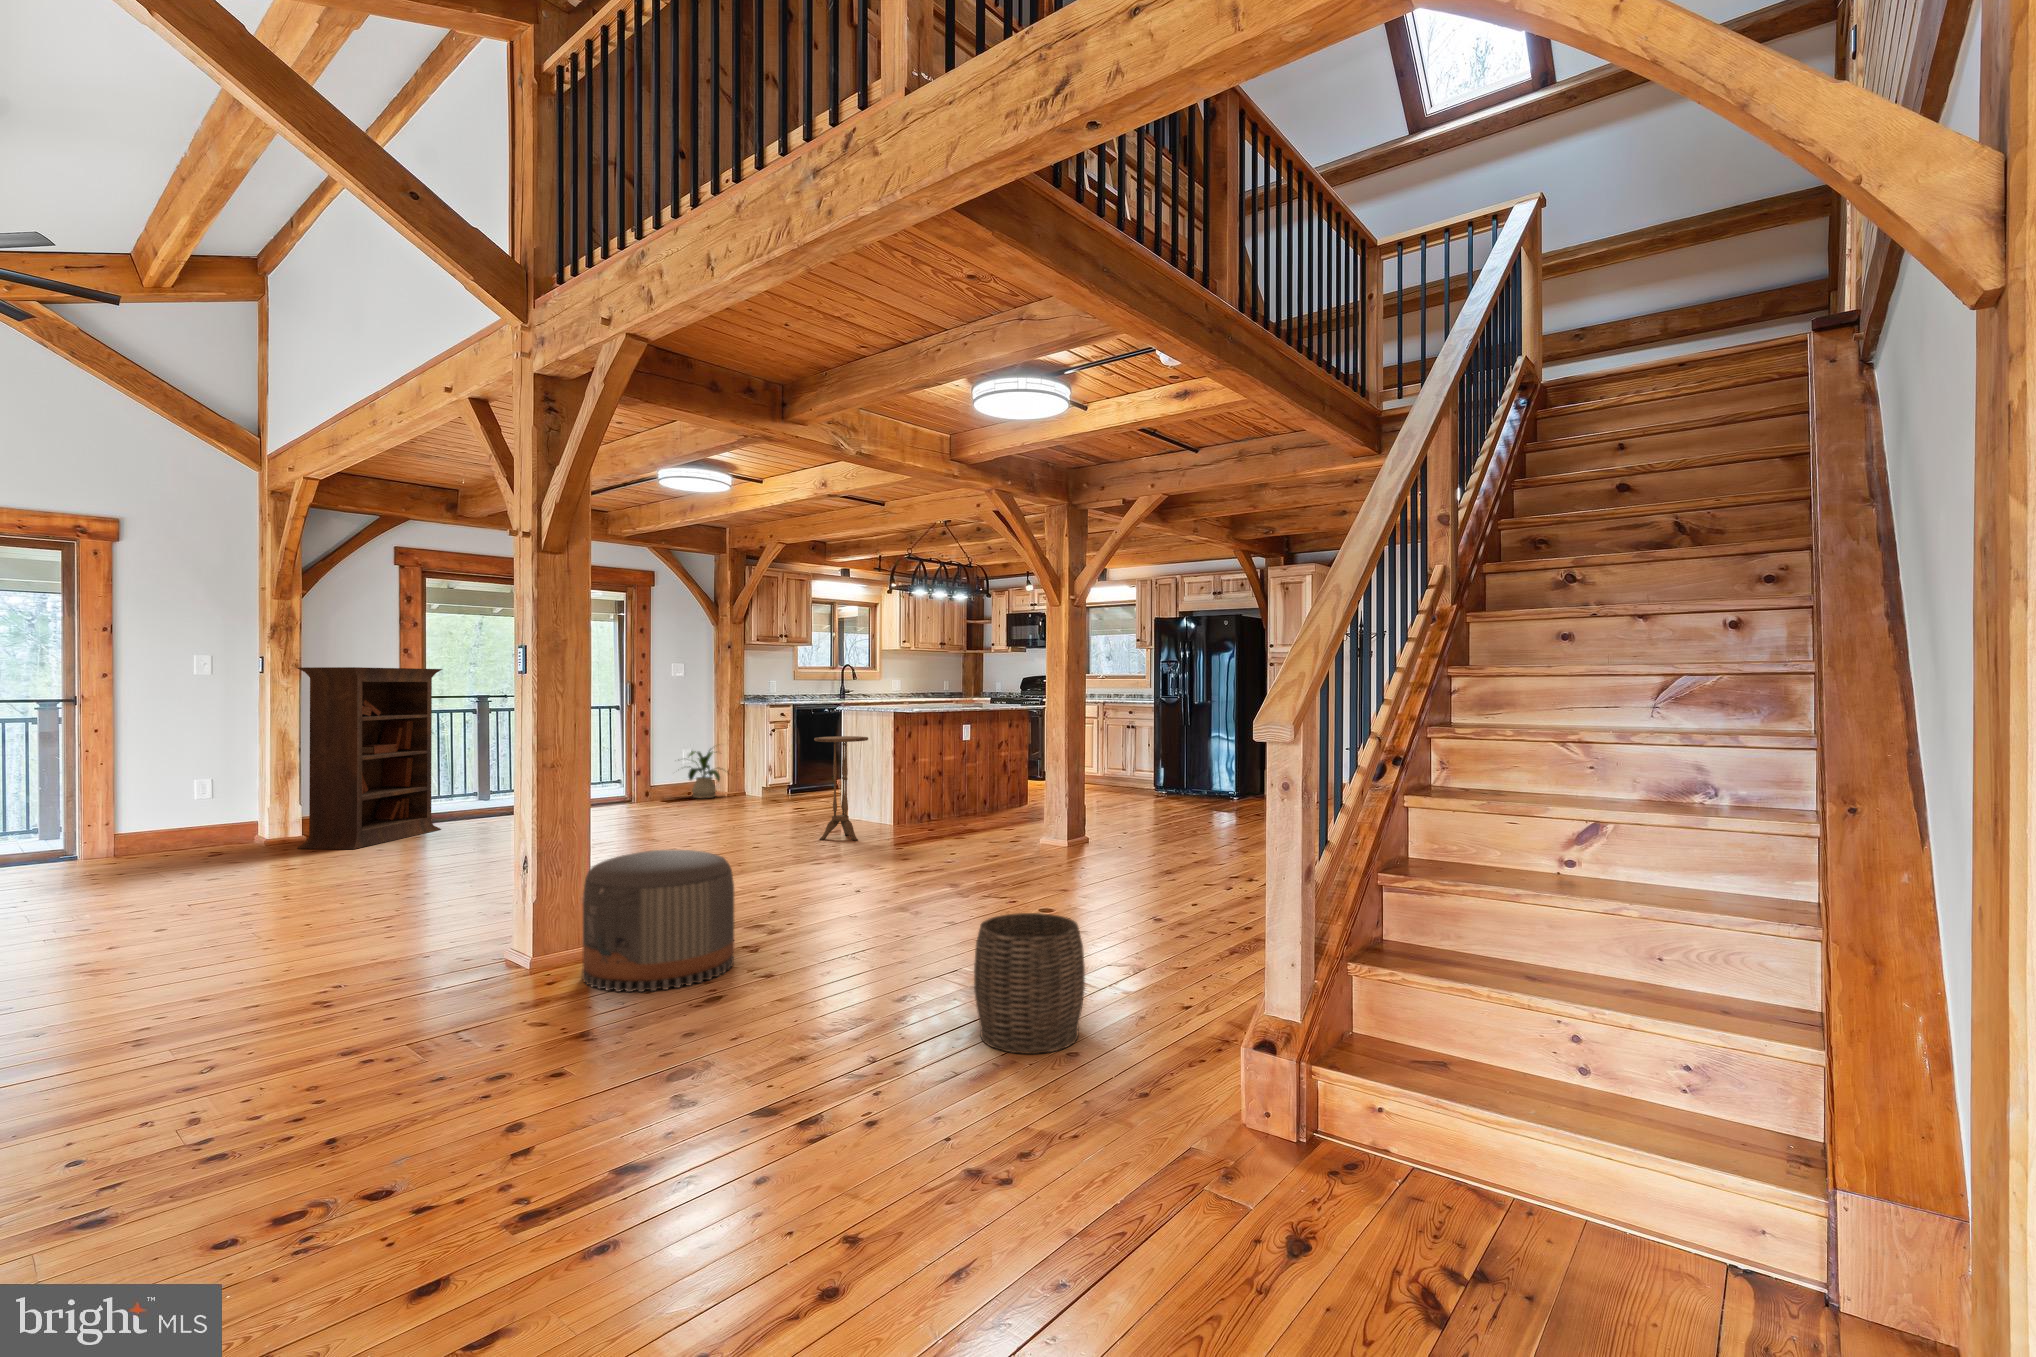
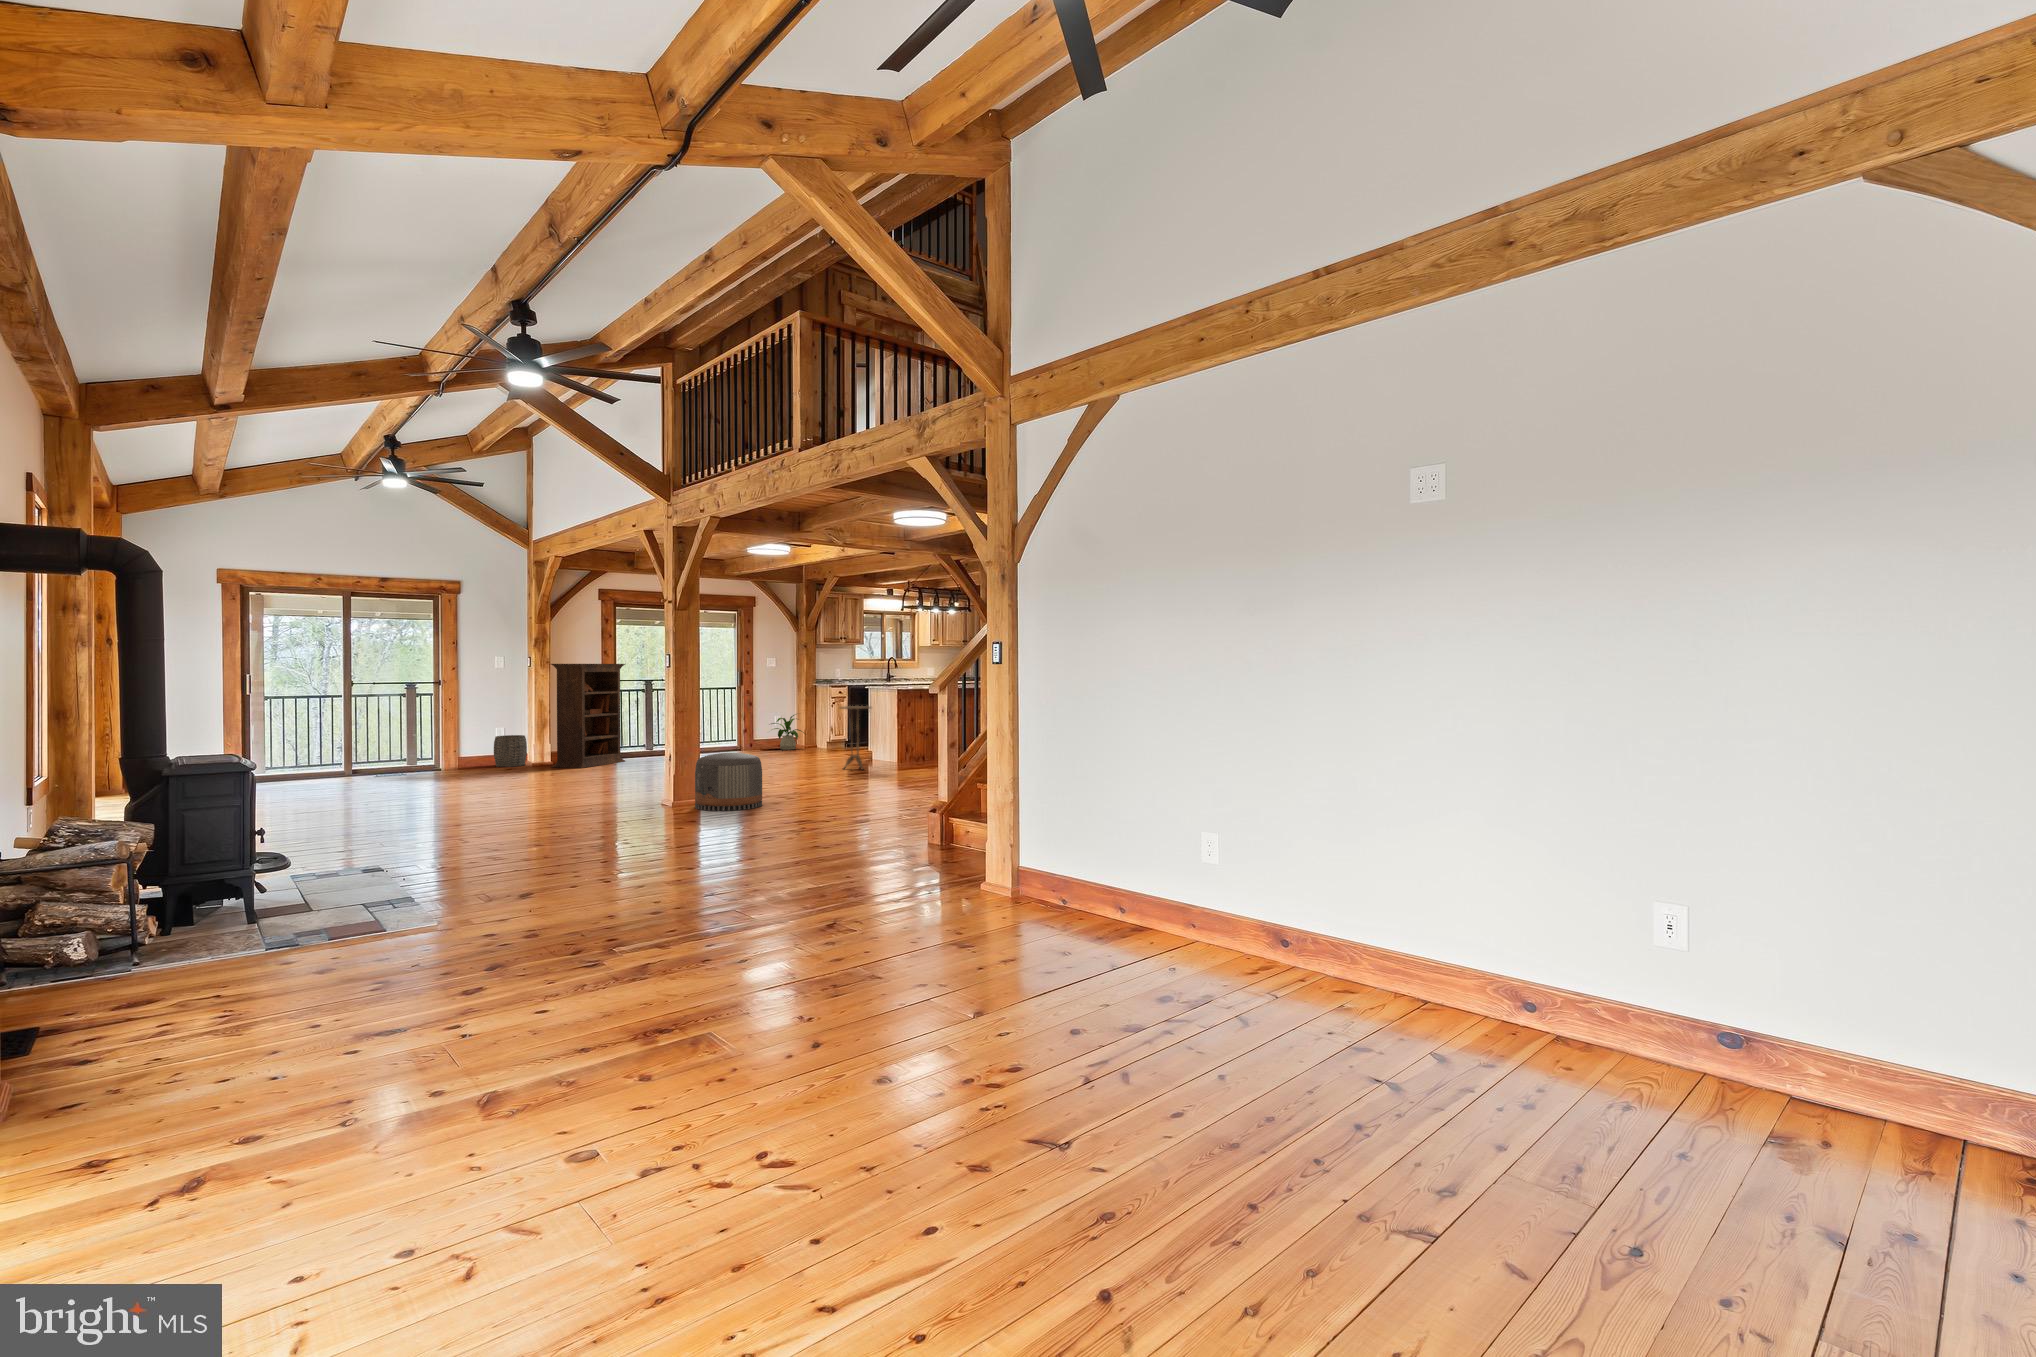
woven basket: present [974,913,1085,1054] -> present [494,735,527,767]

